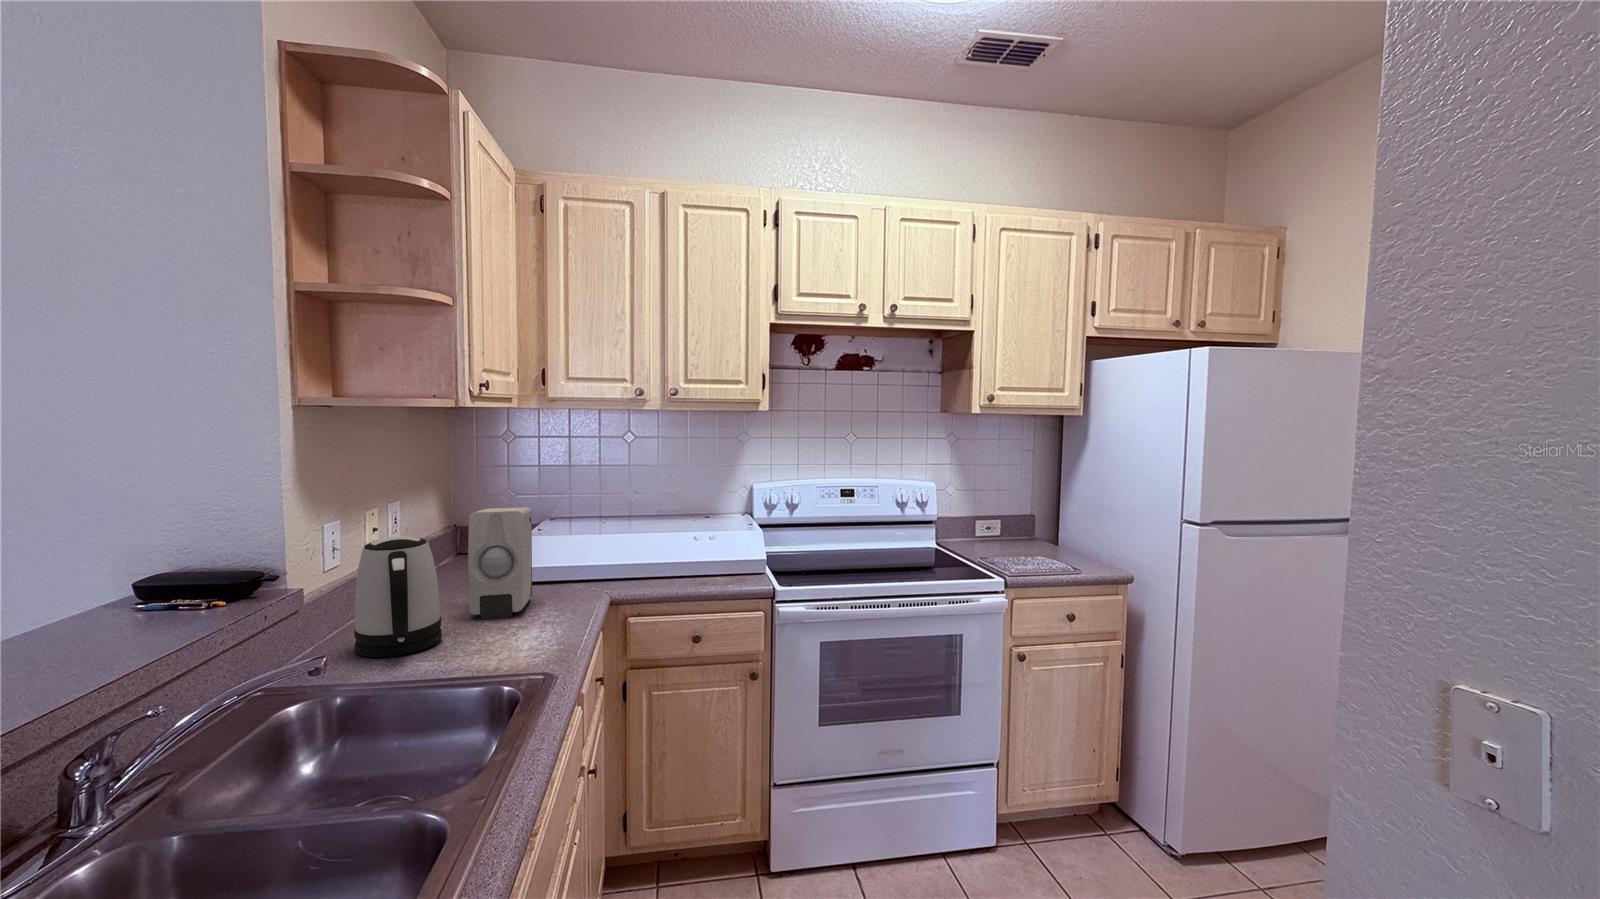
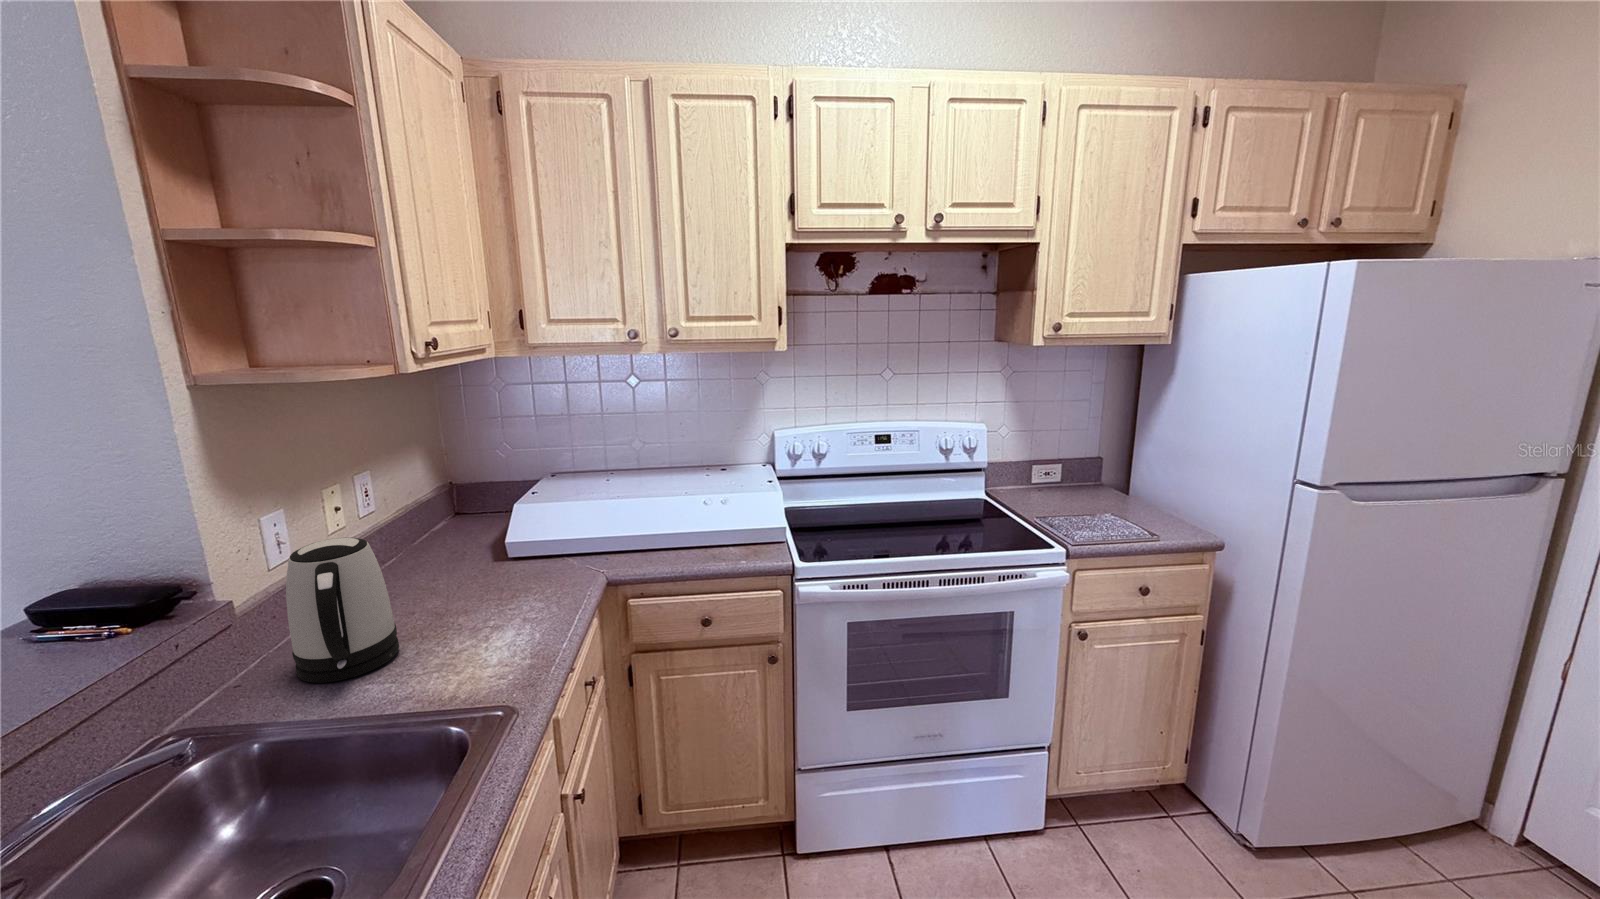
soap dispenser: present [468,507,532,619] -> none [427,482,517,617]

